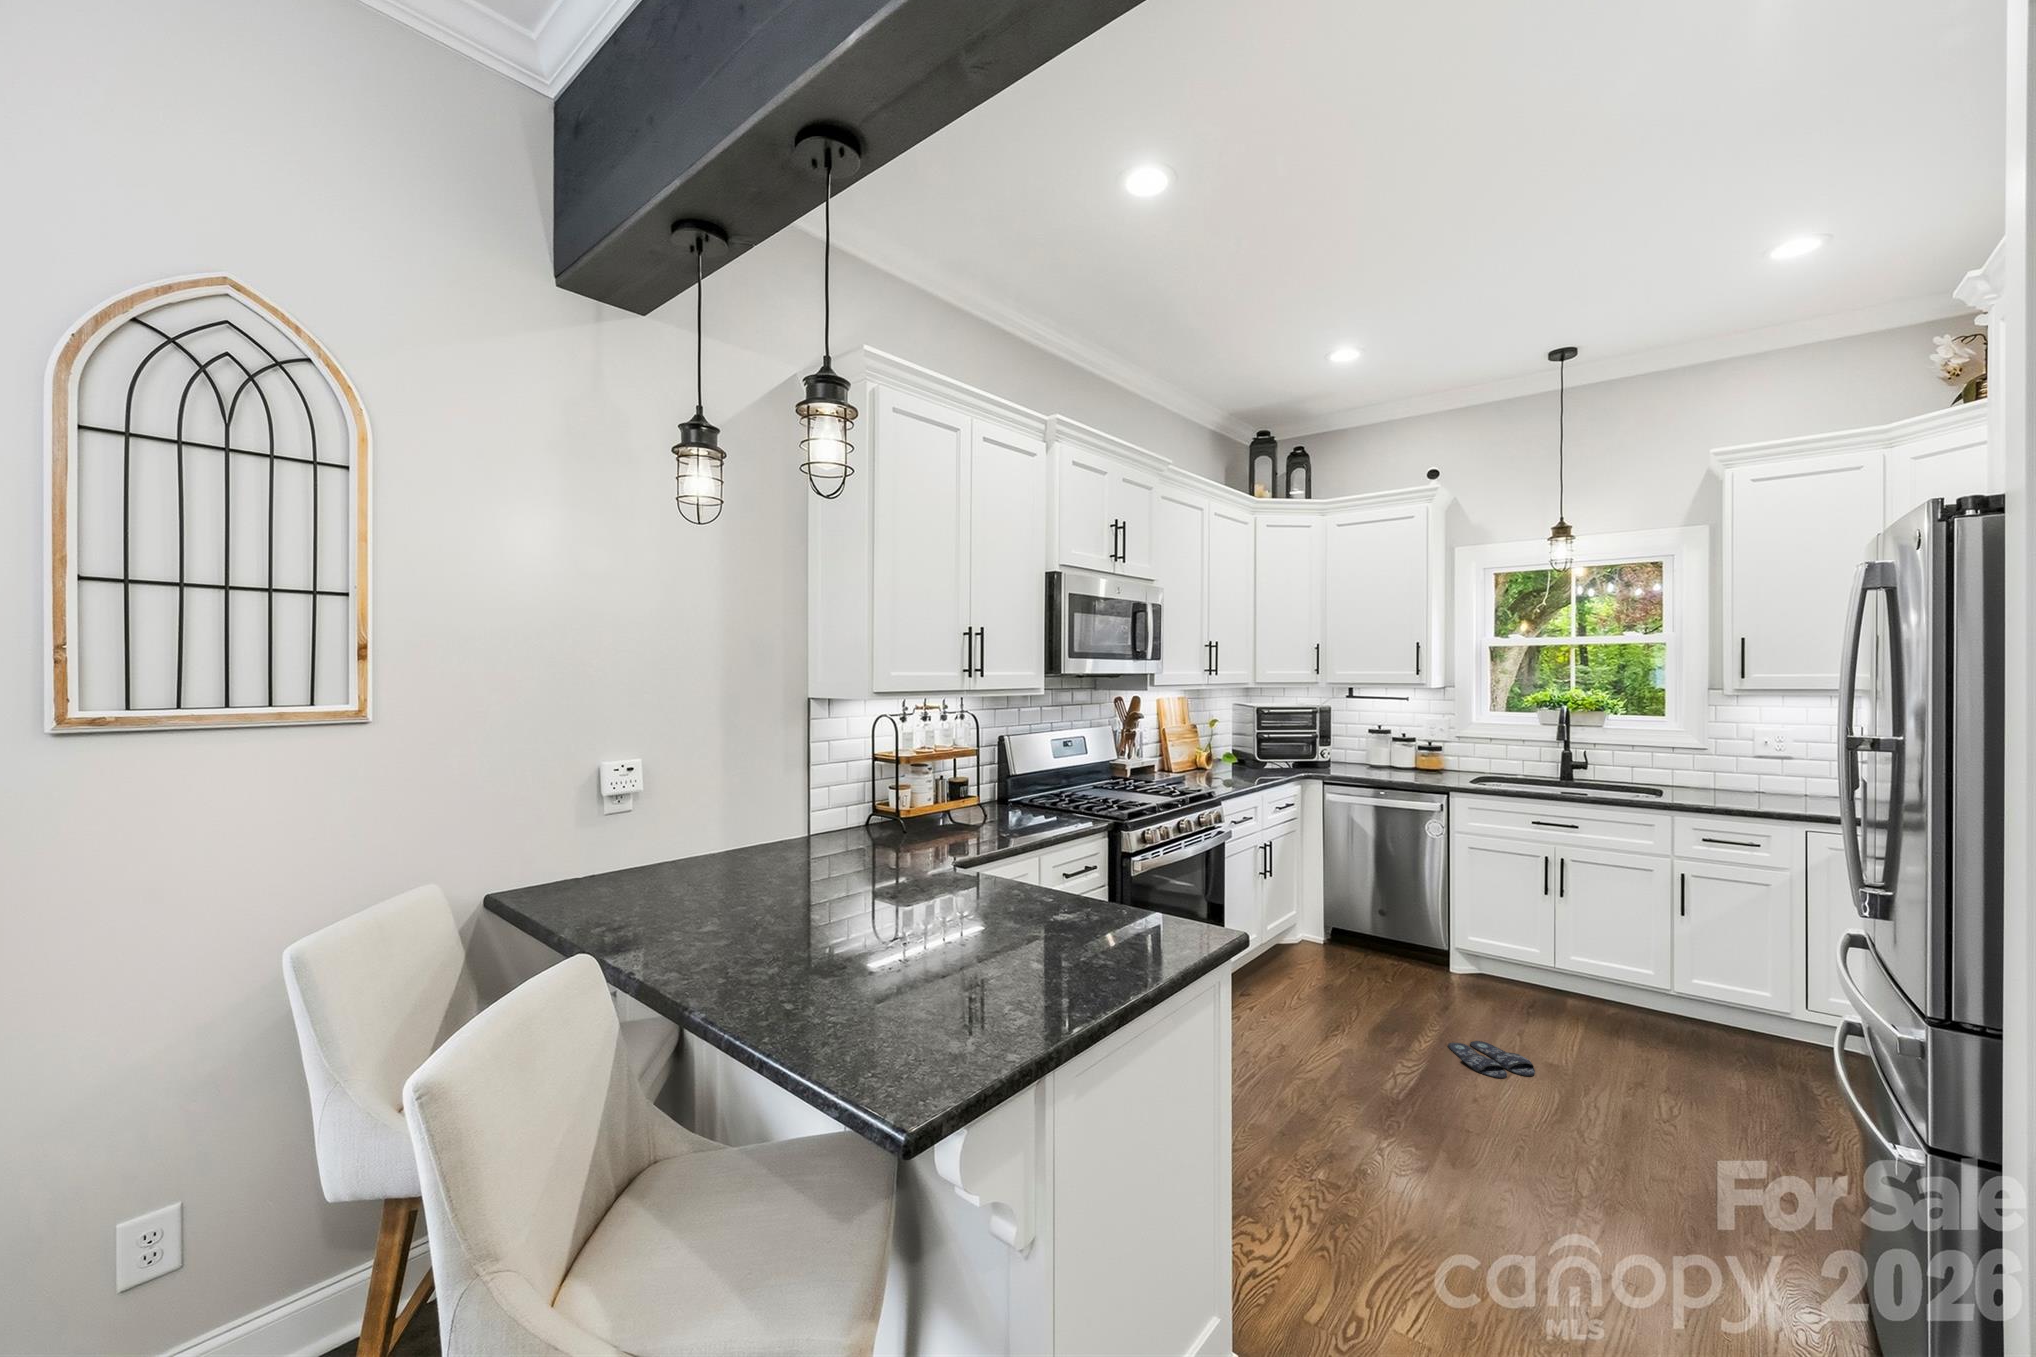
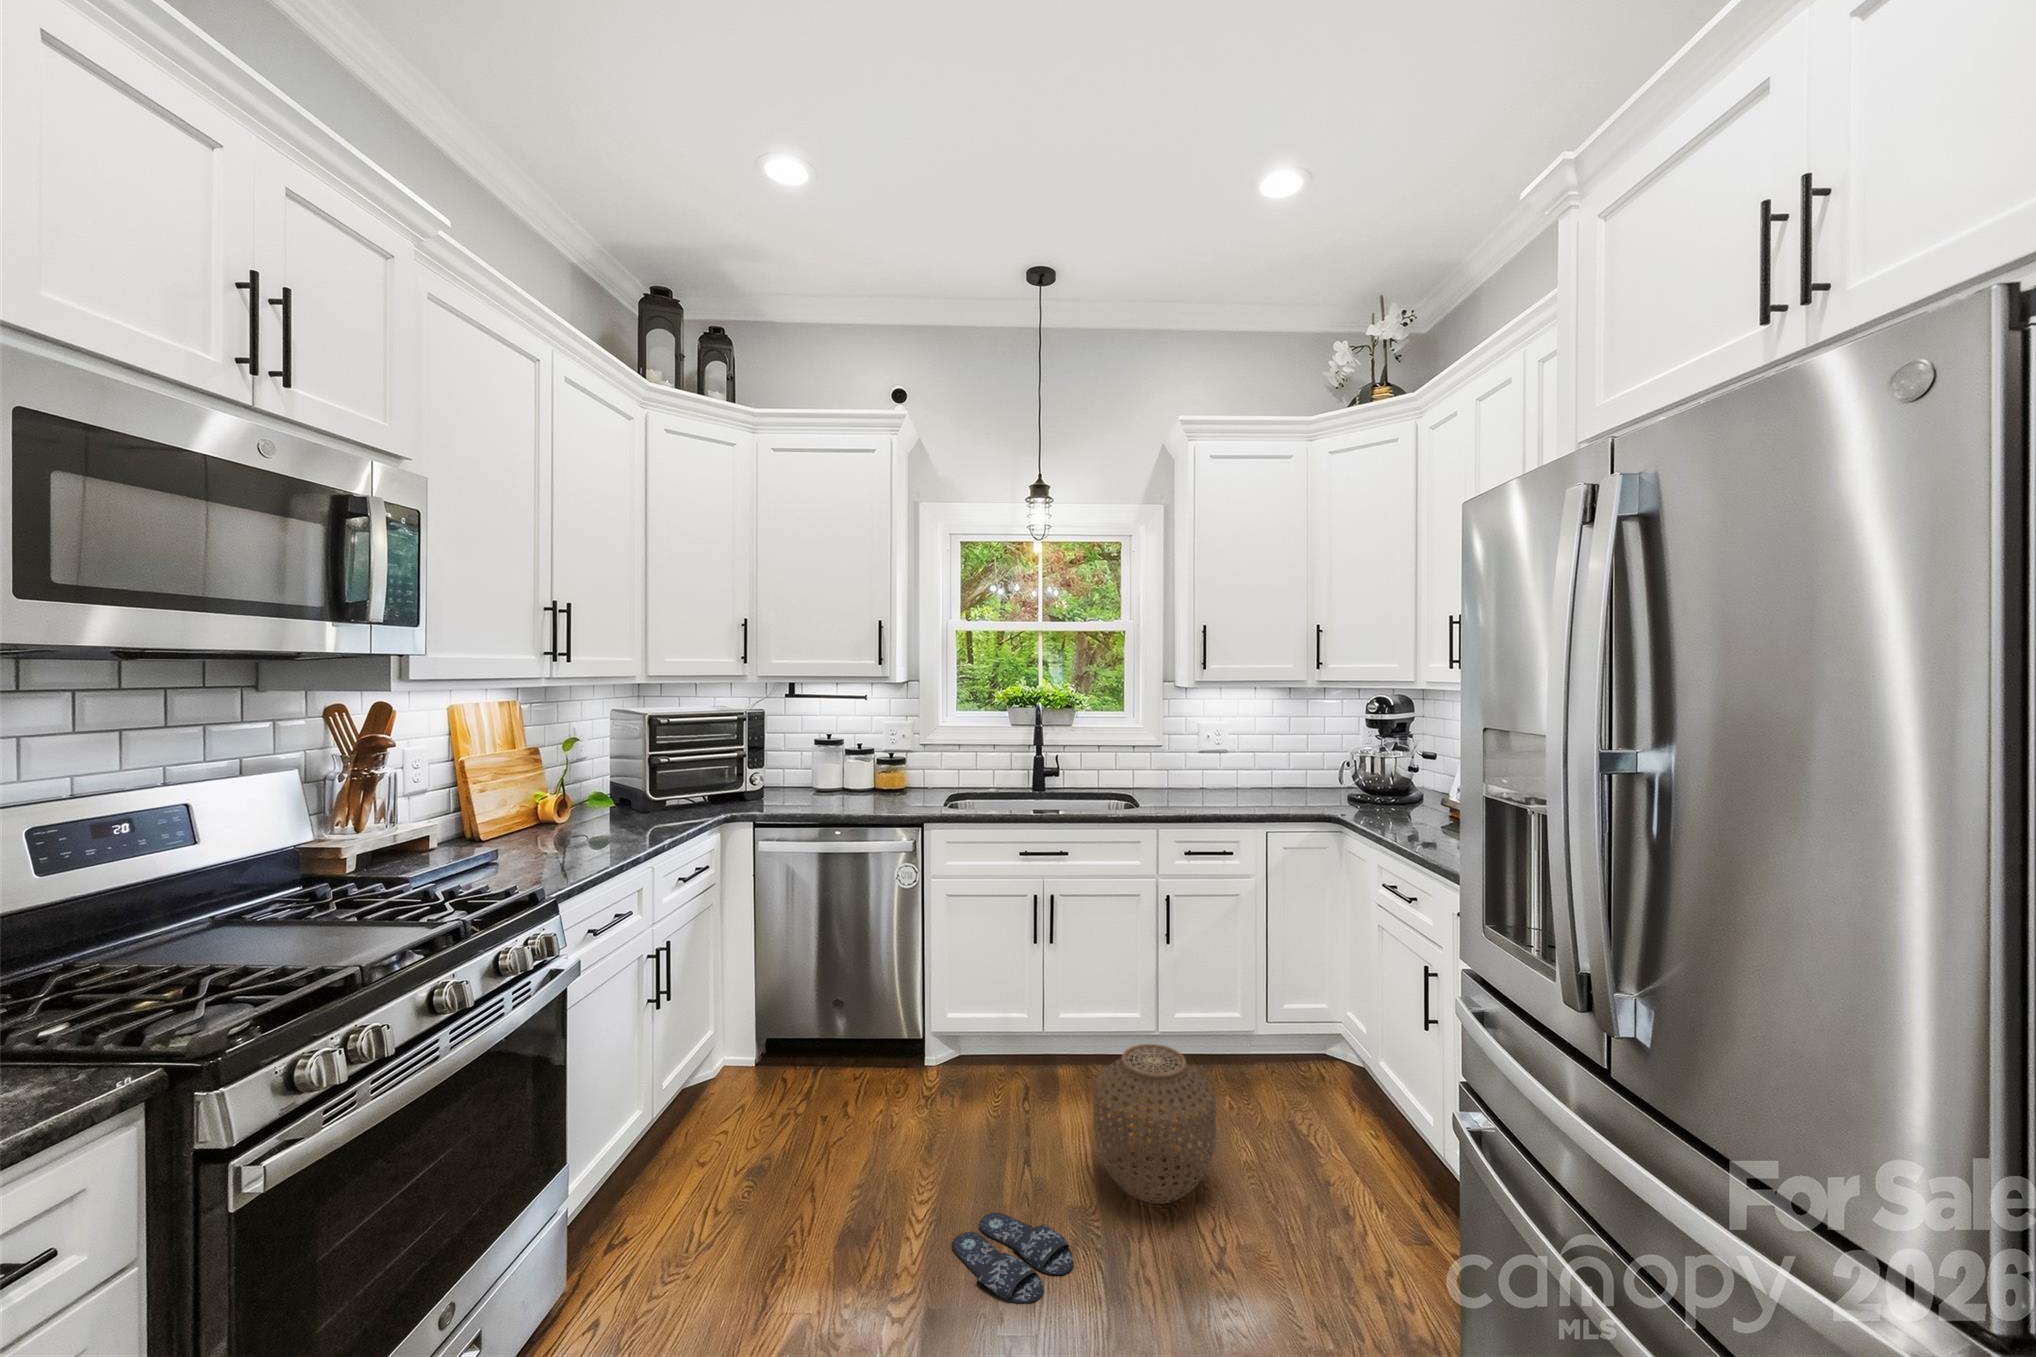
woven basket: none [1569,964,1681,1077] -> present [1093,1044,1216,1203]

